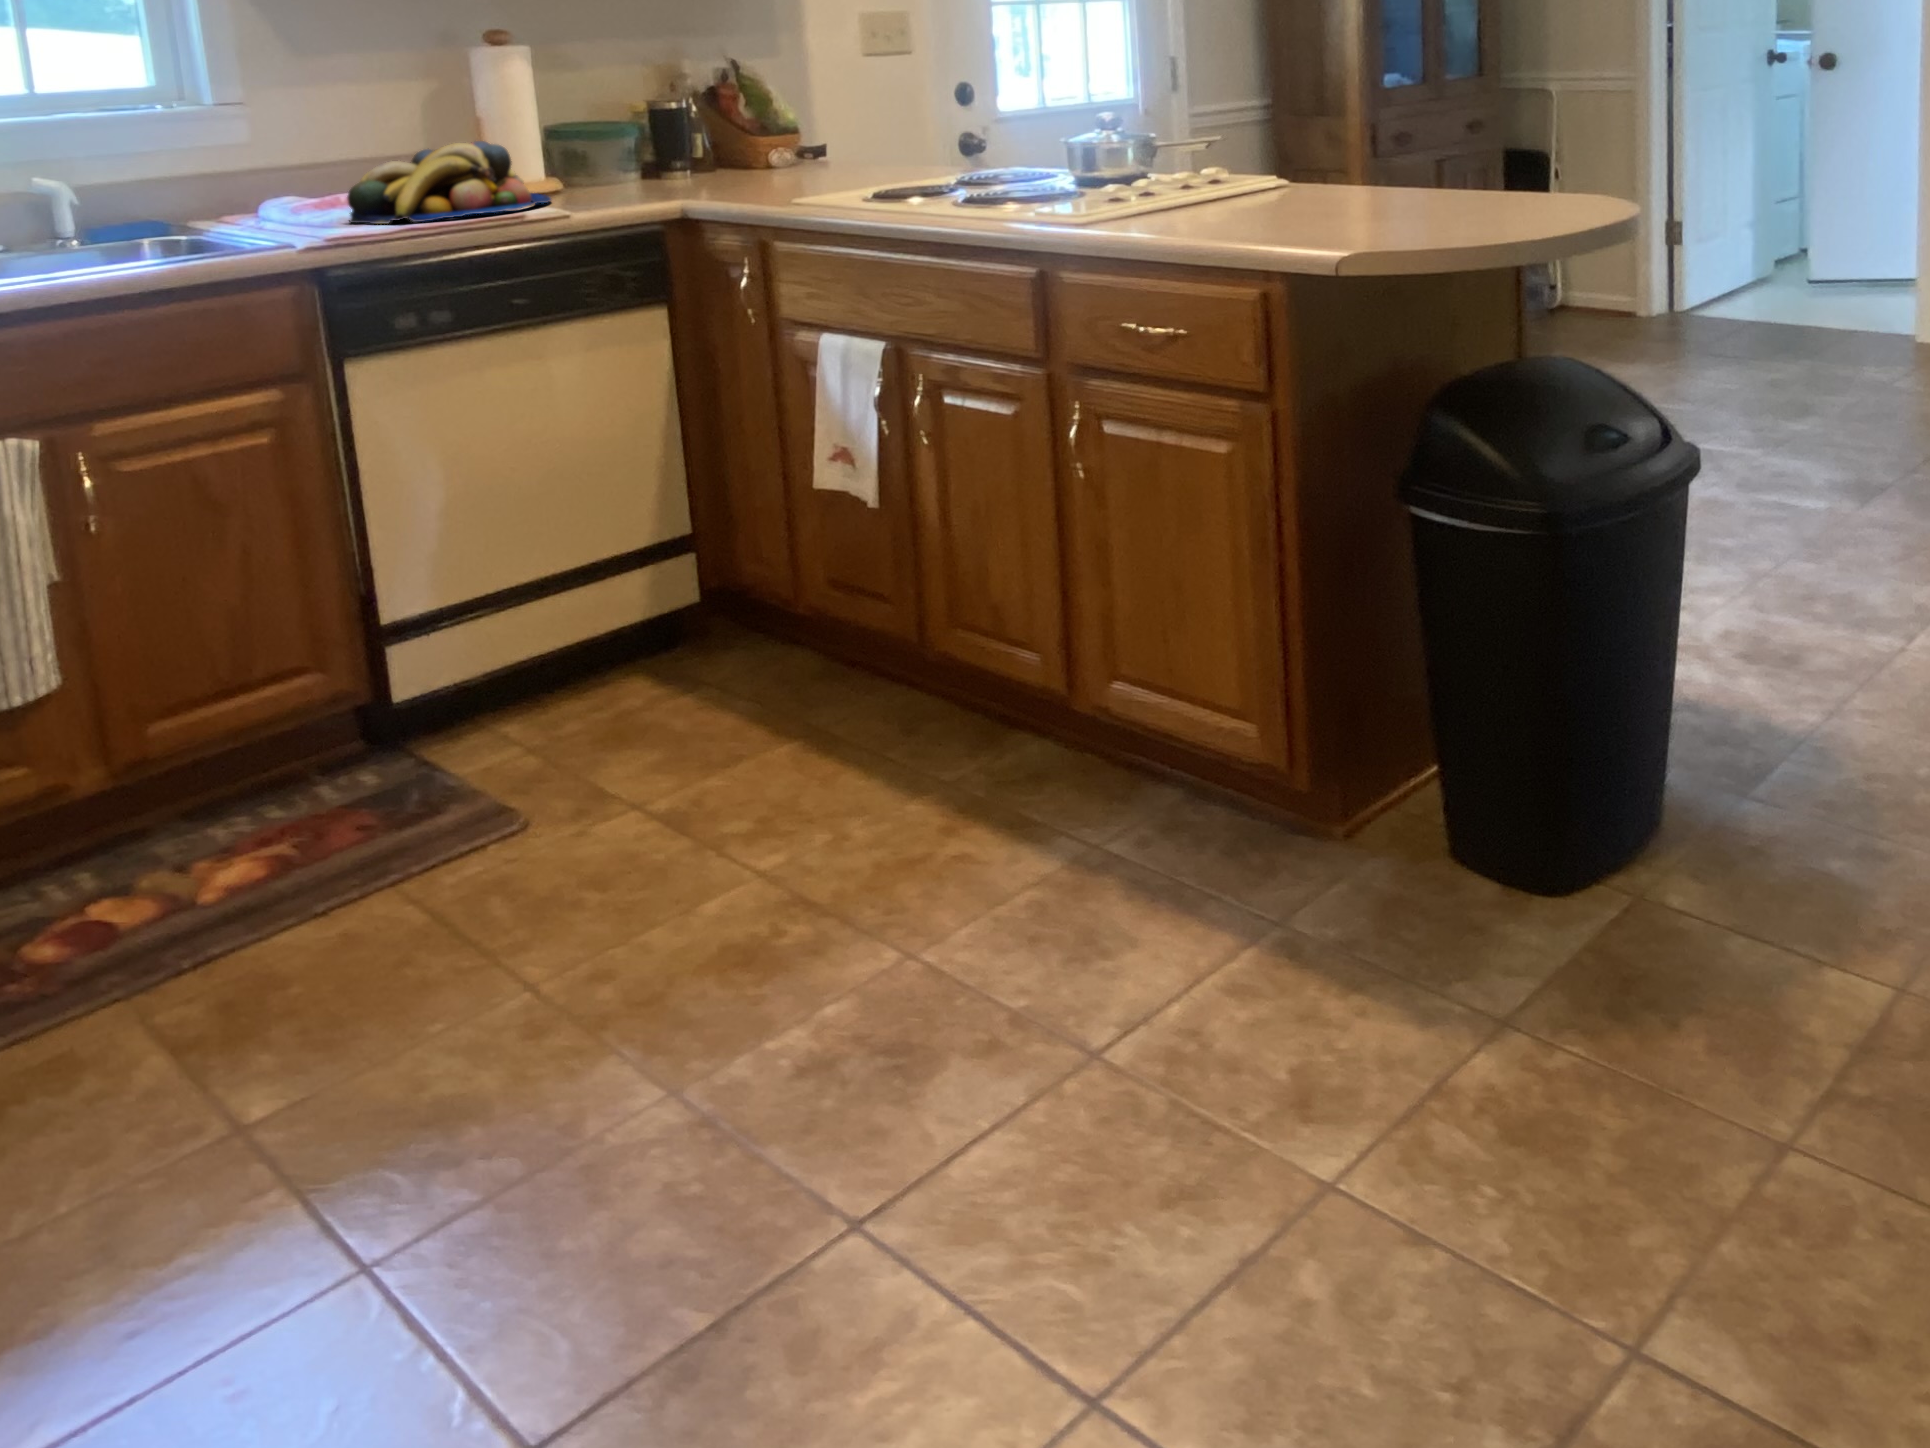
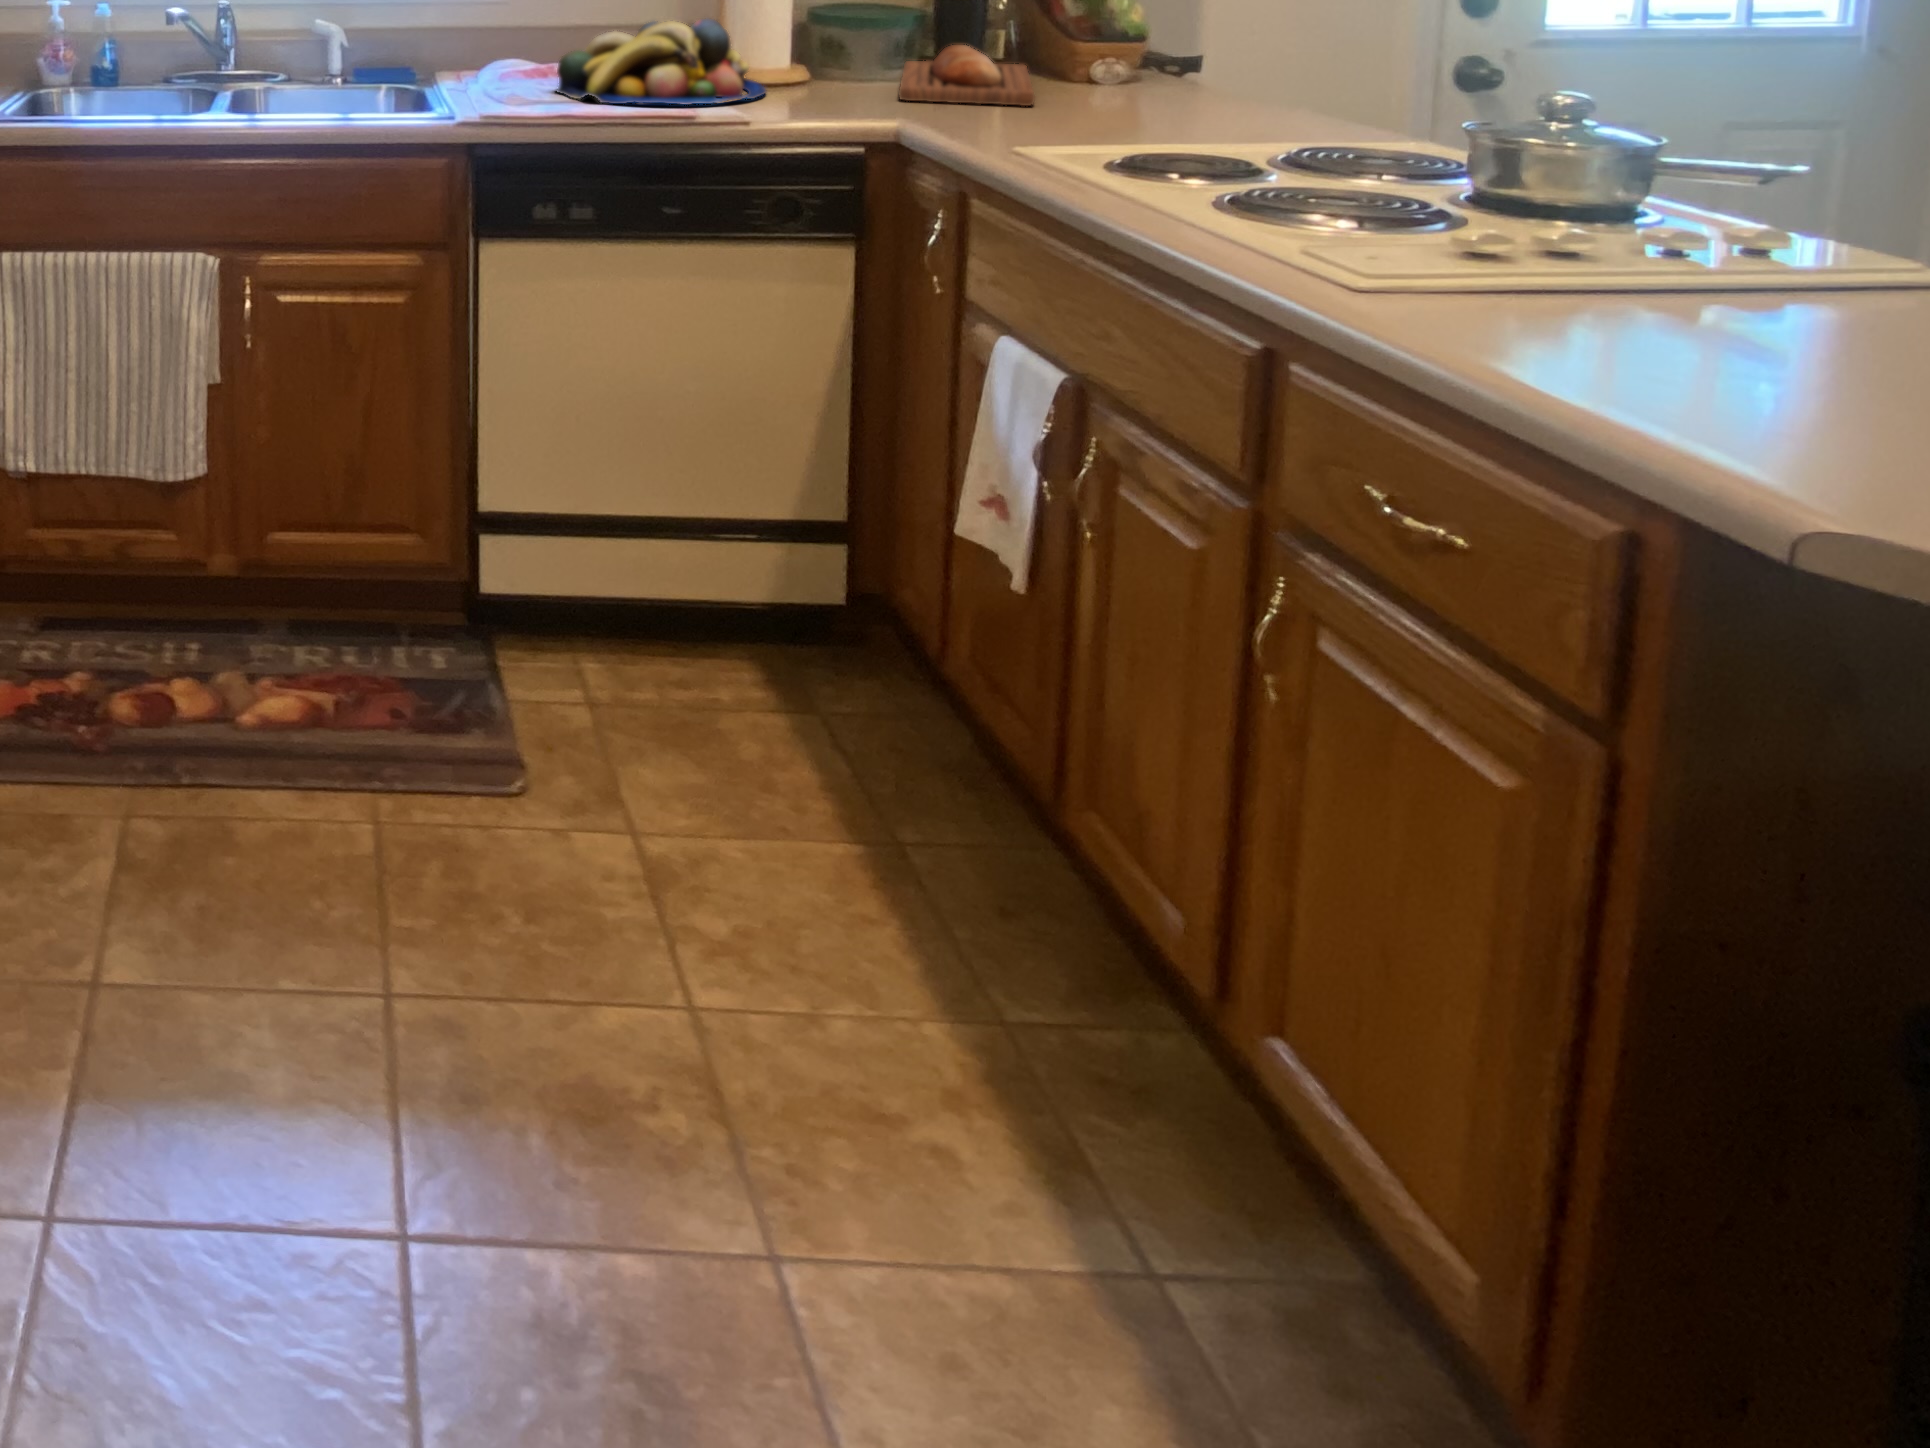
bread loaf: none [634,147,762,190] -> present [899,45,1035,106]

